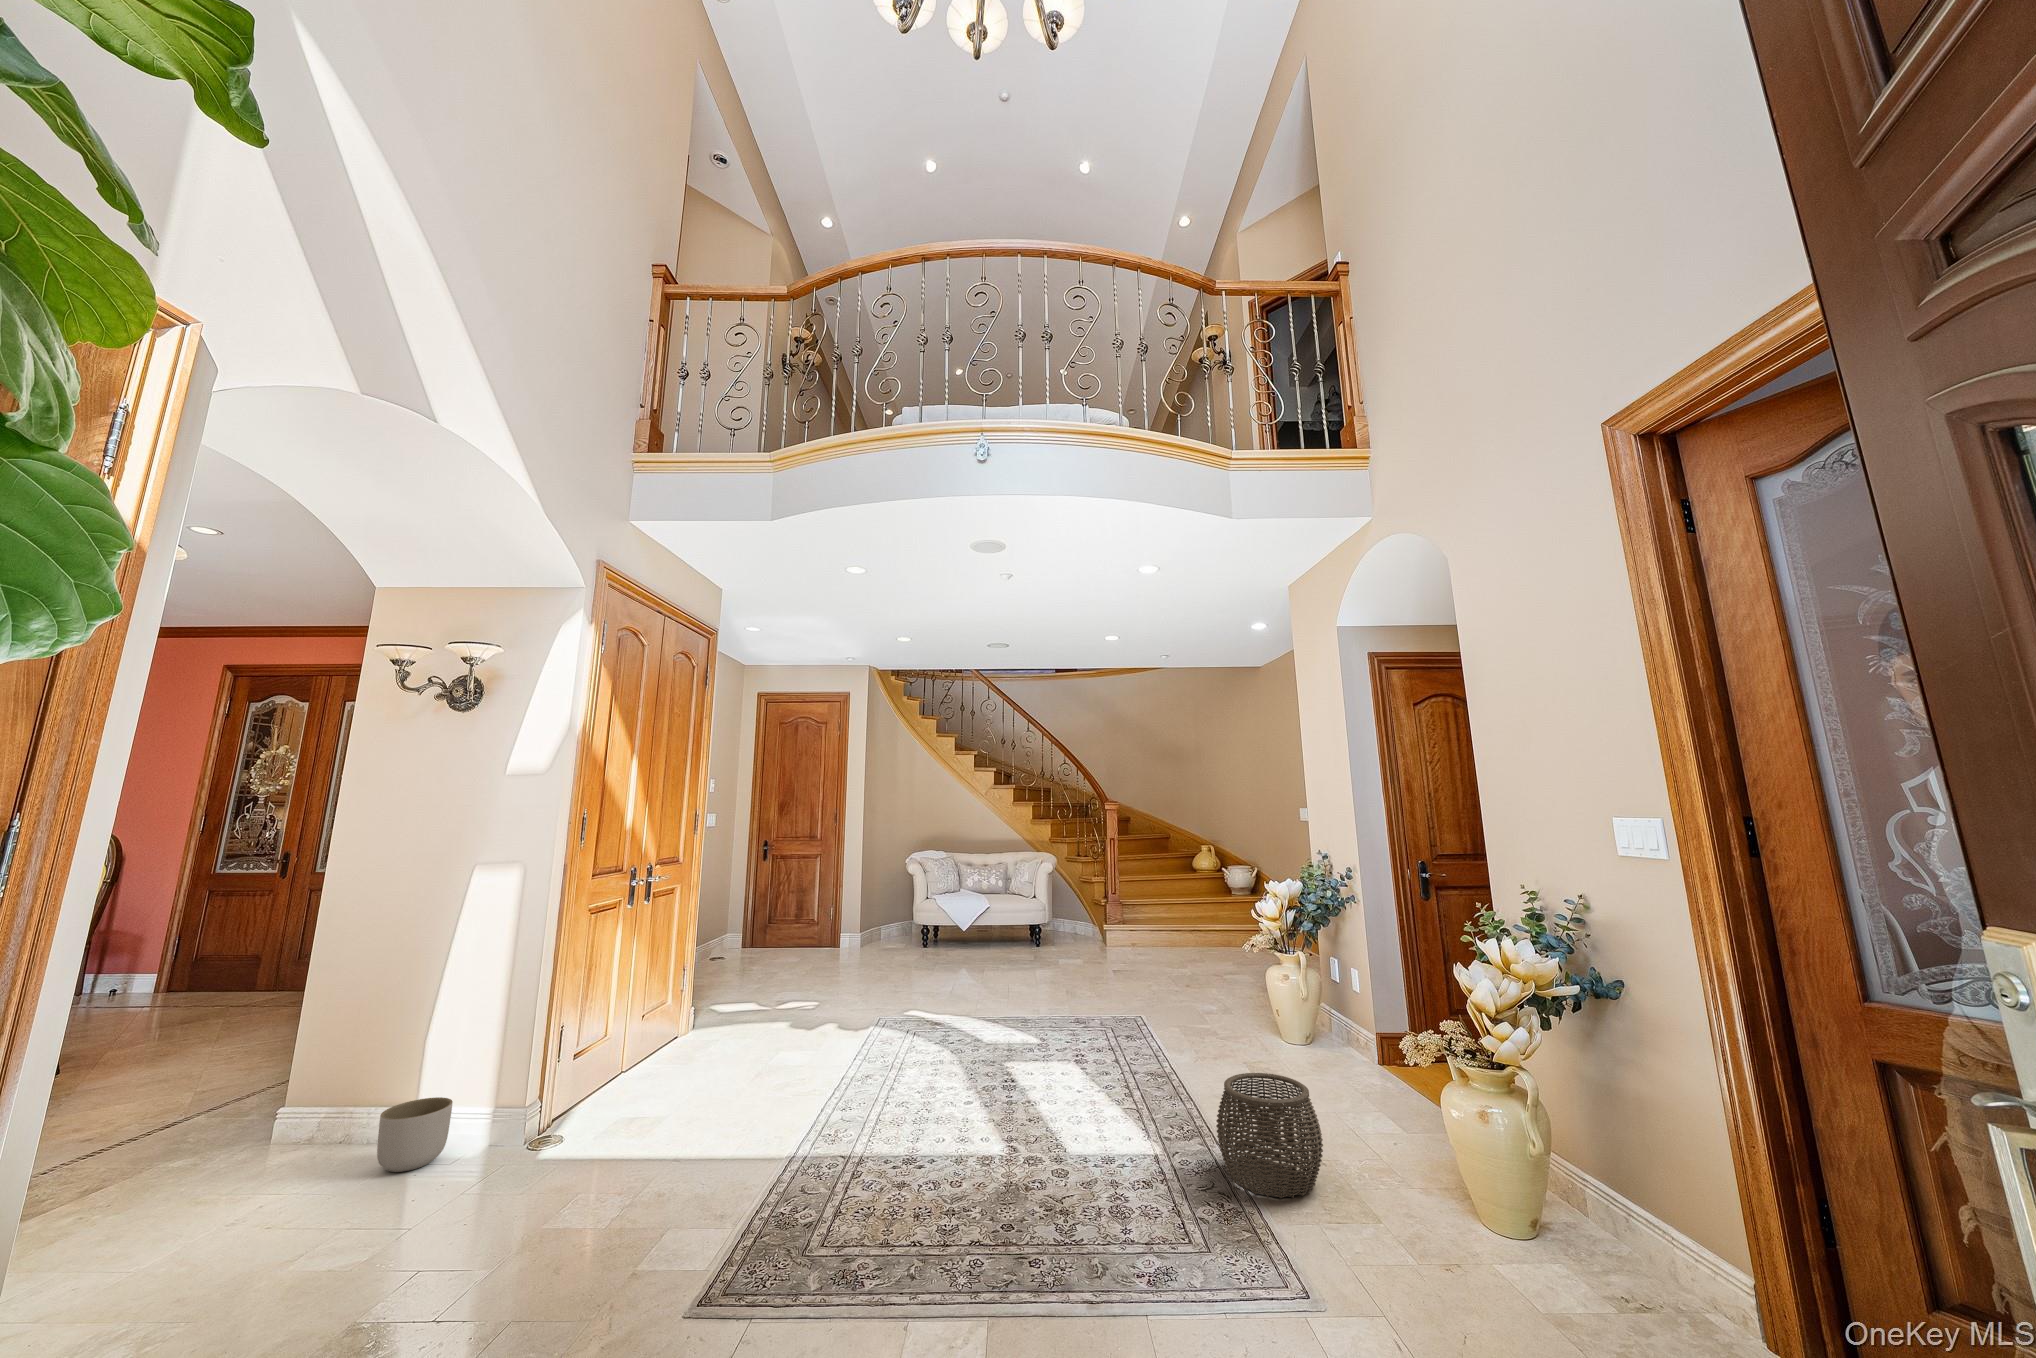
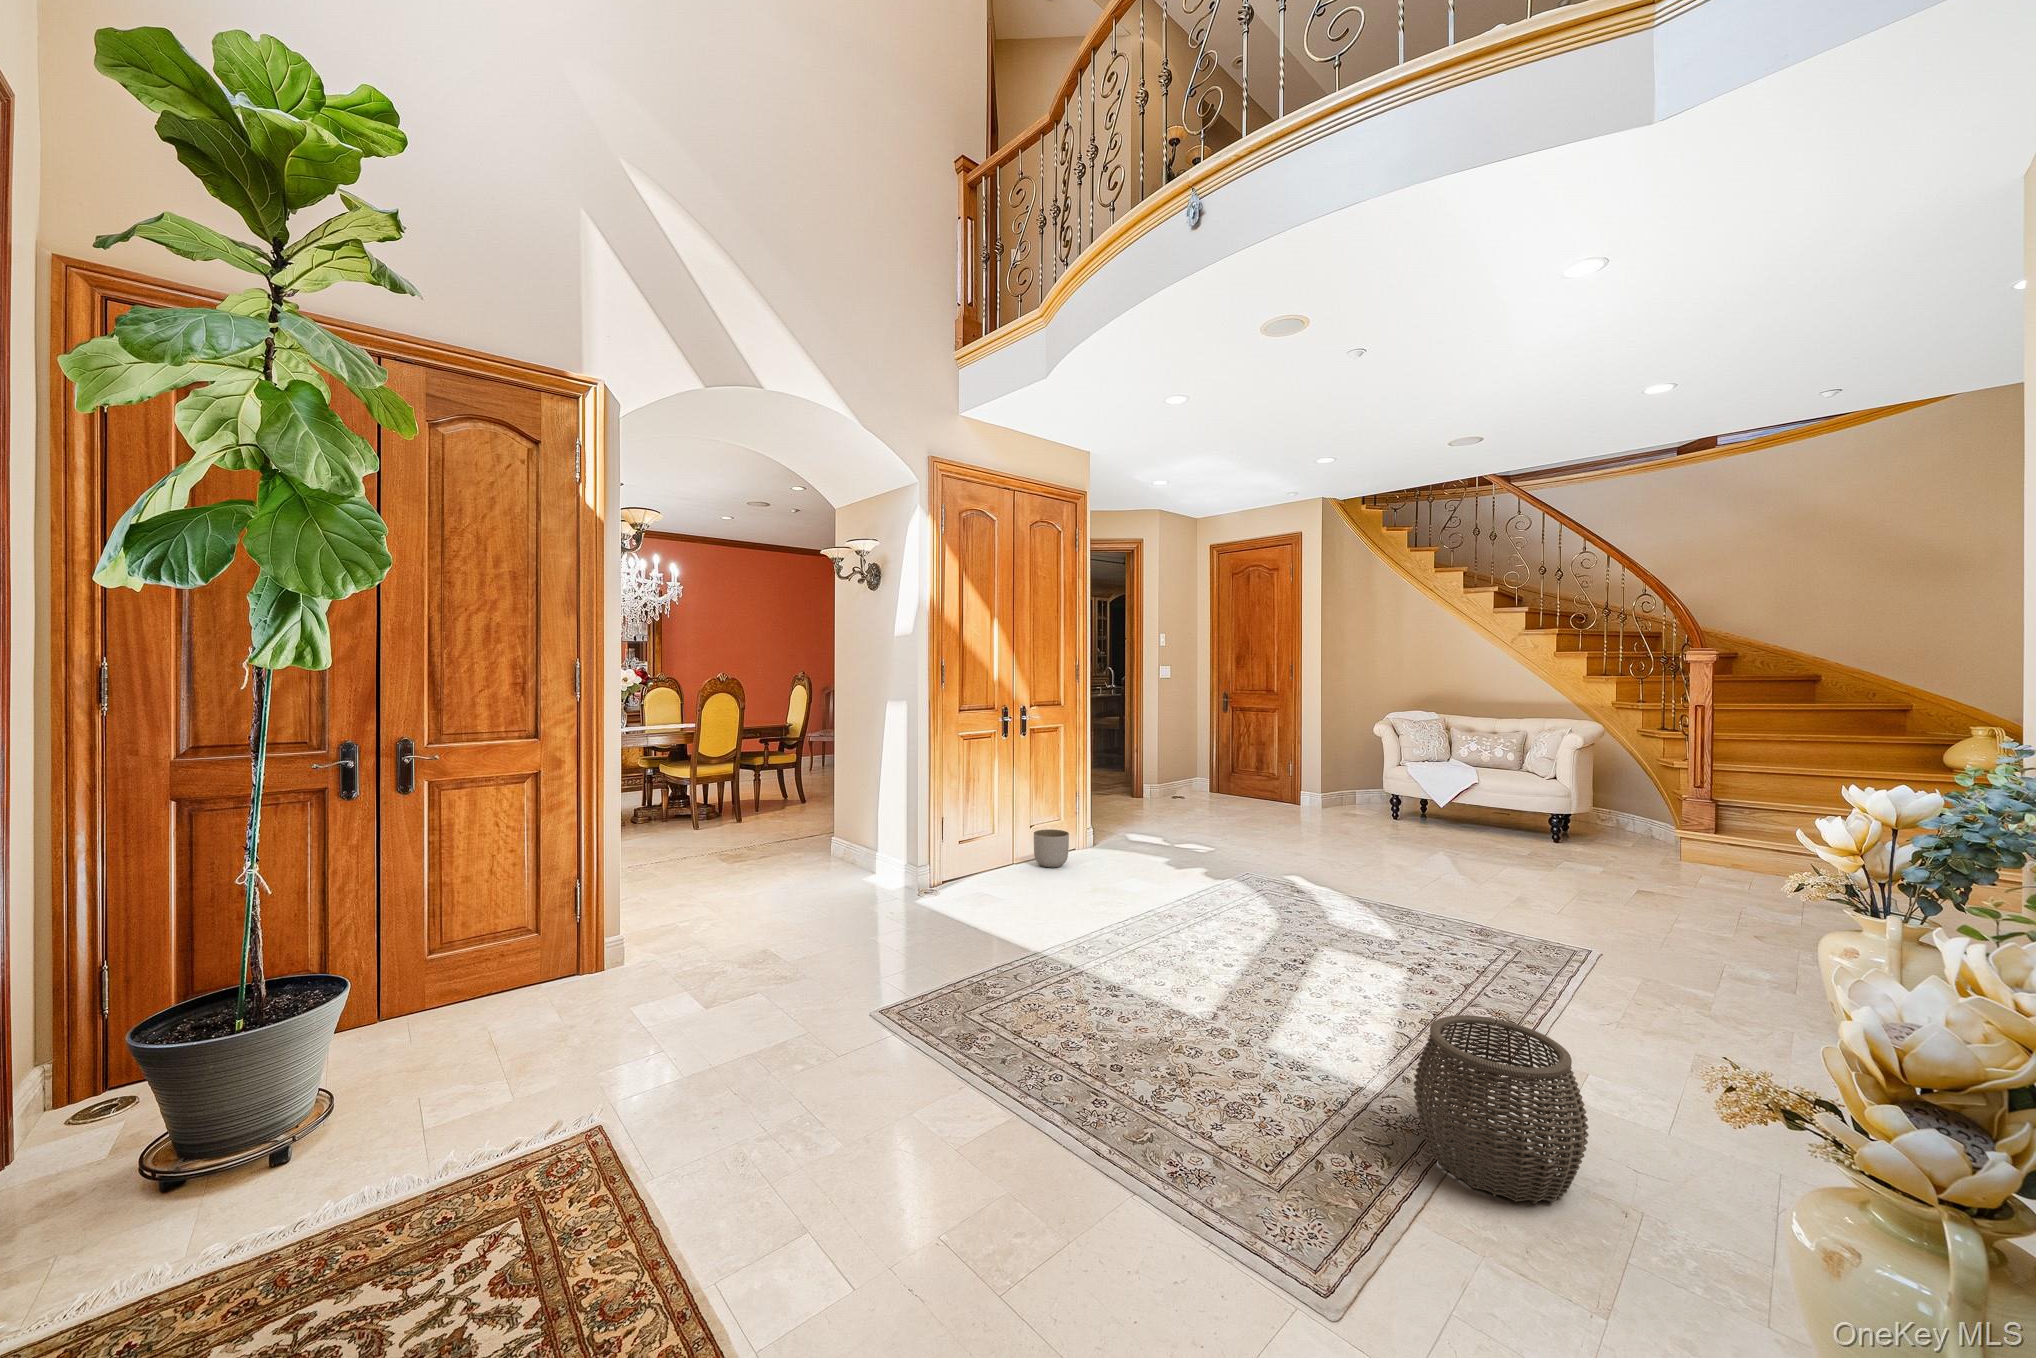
planter: present [377,1097,453,1172] -> present [1034,829,1069,868]

